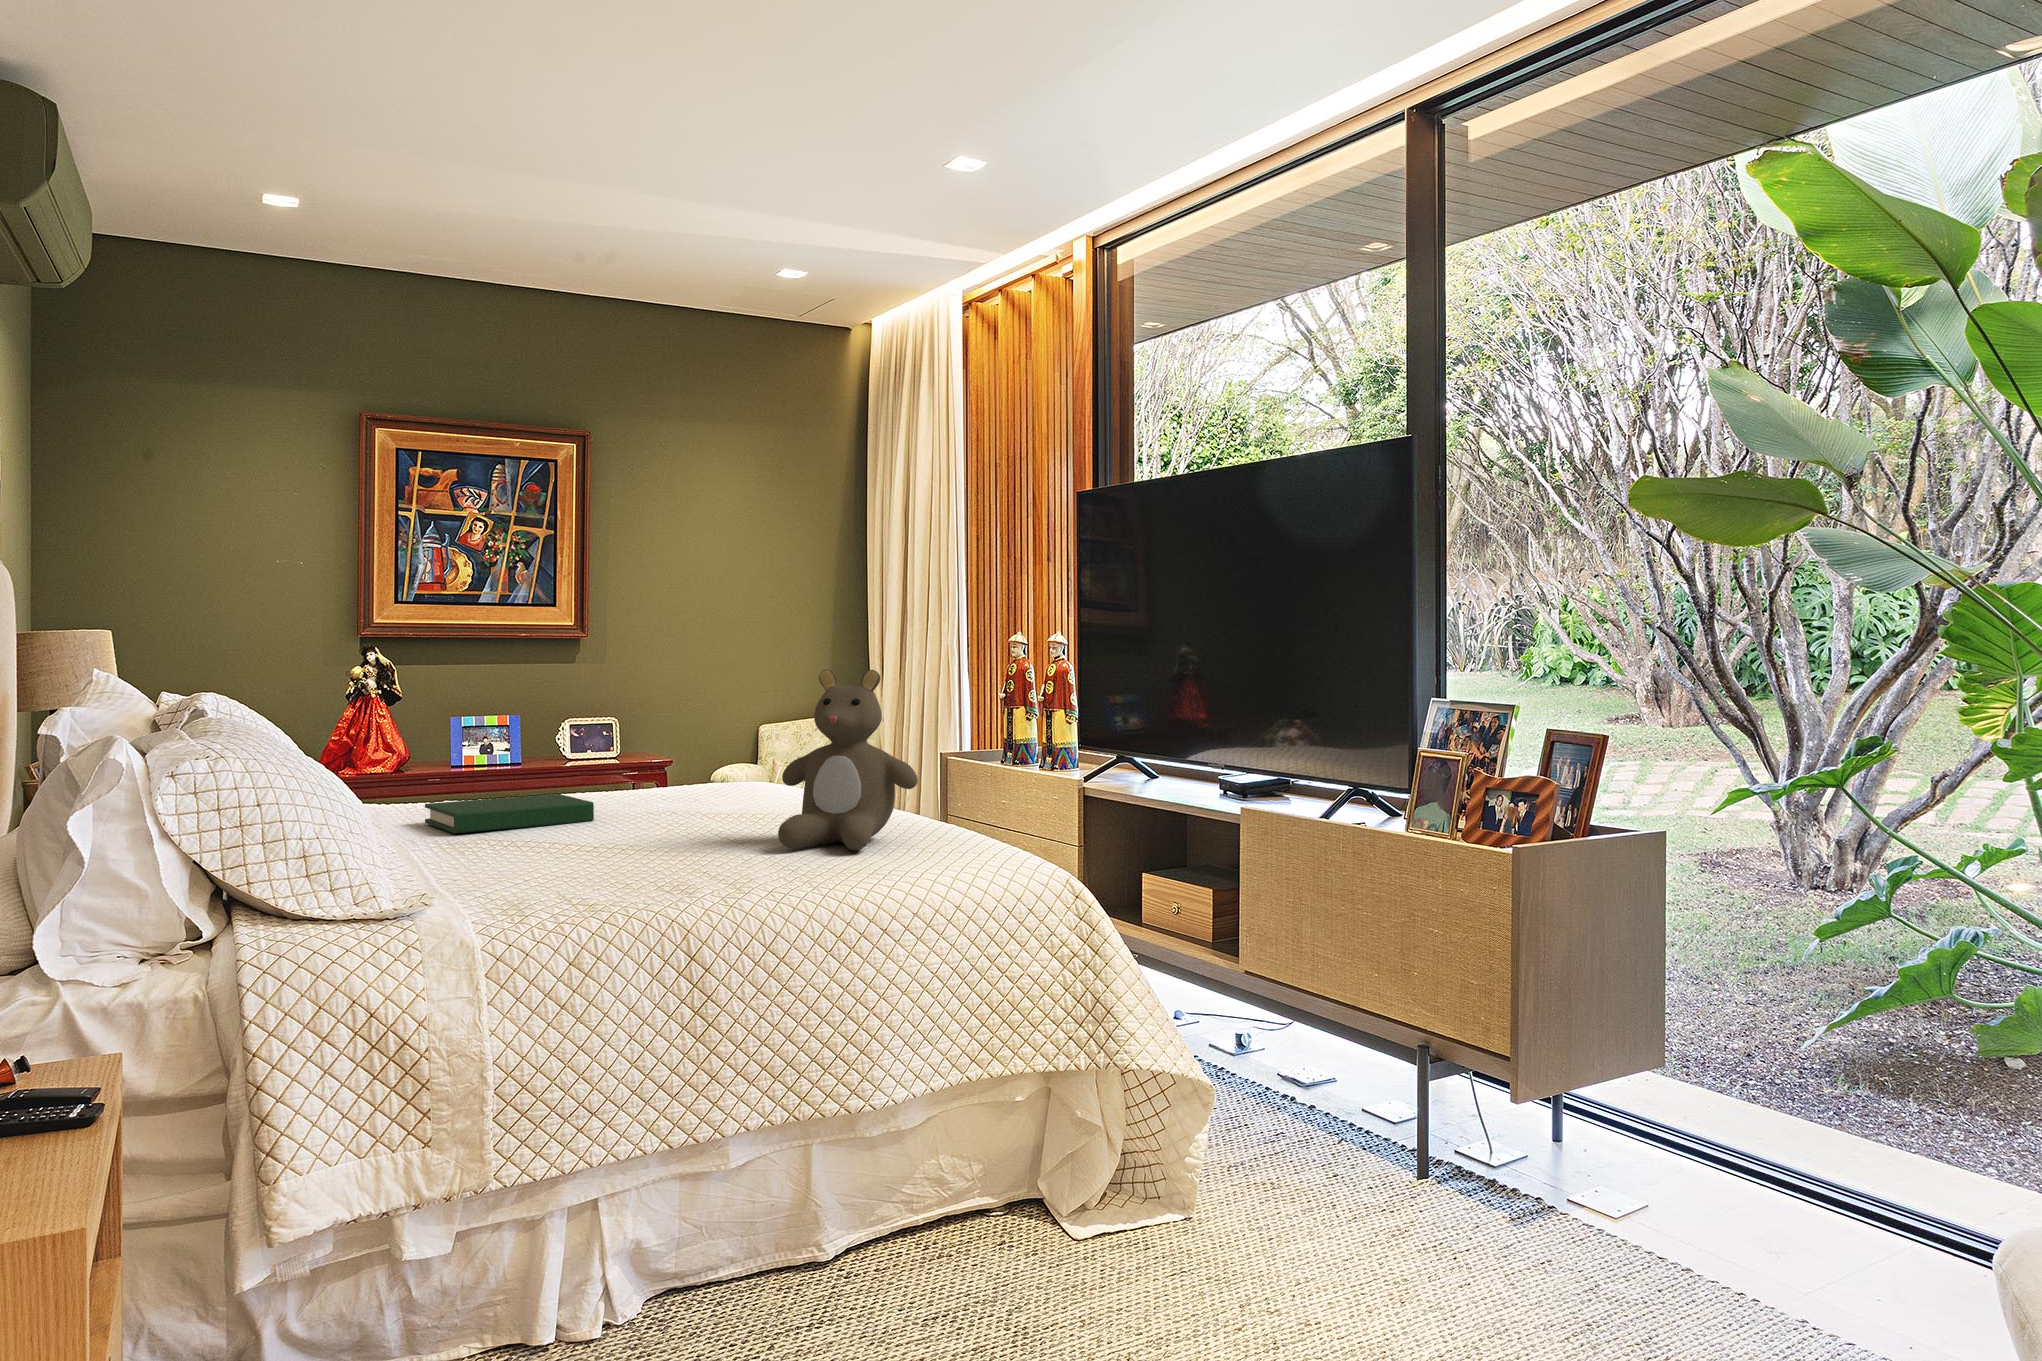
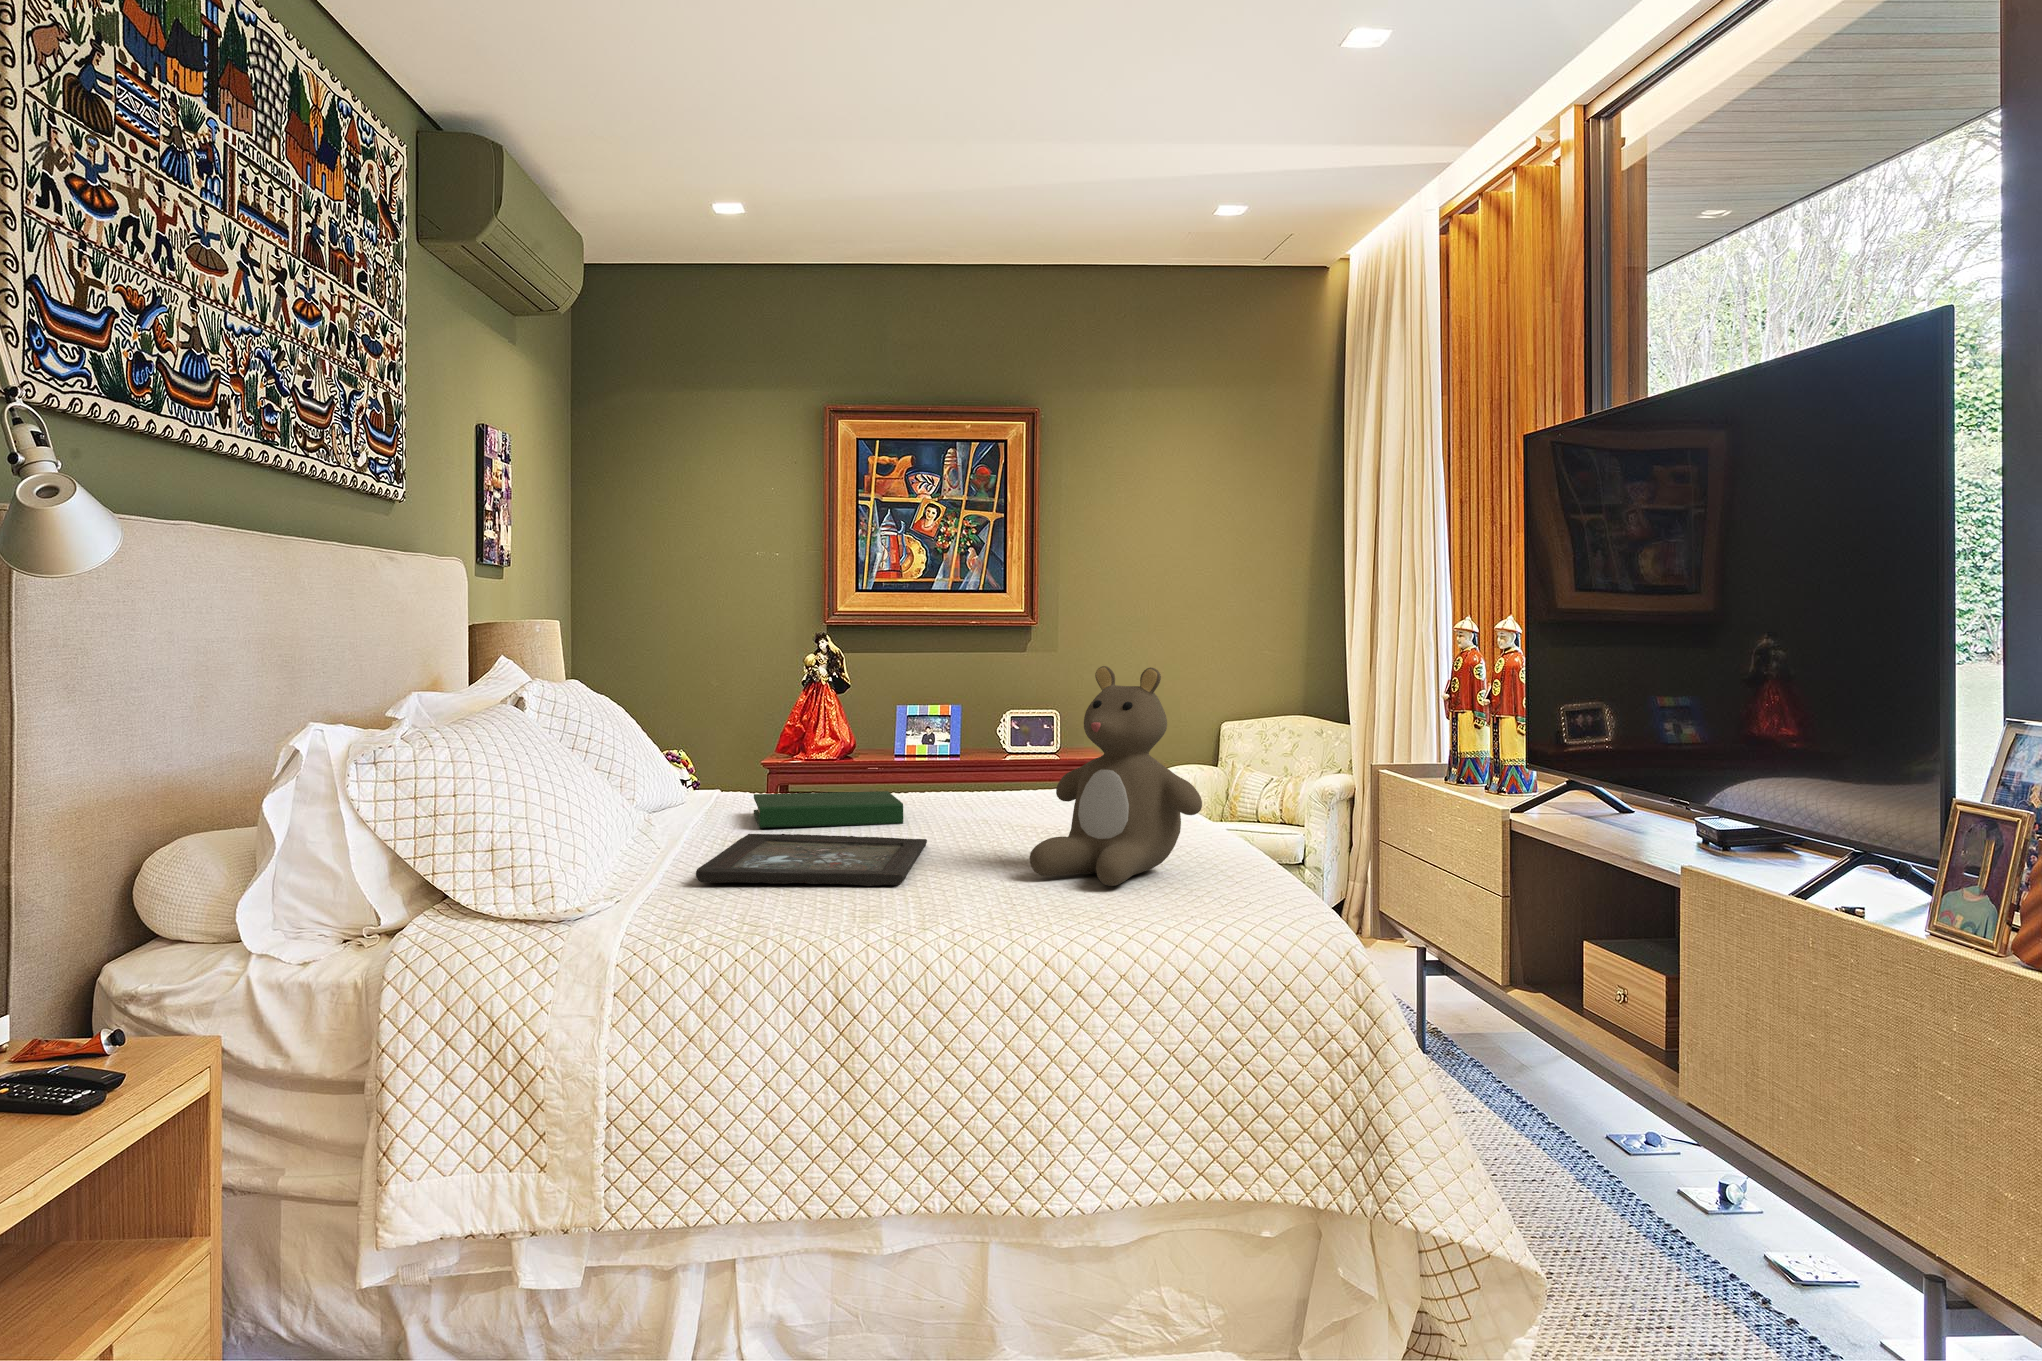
tray: none [468,830,676,879] -> present [696,834,927,886]

